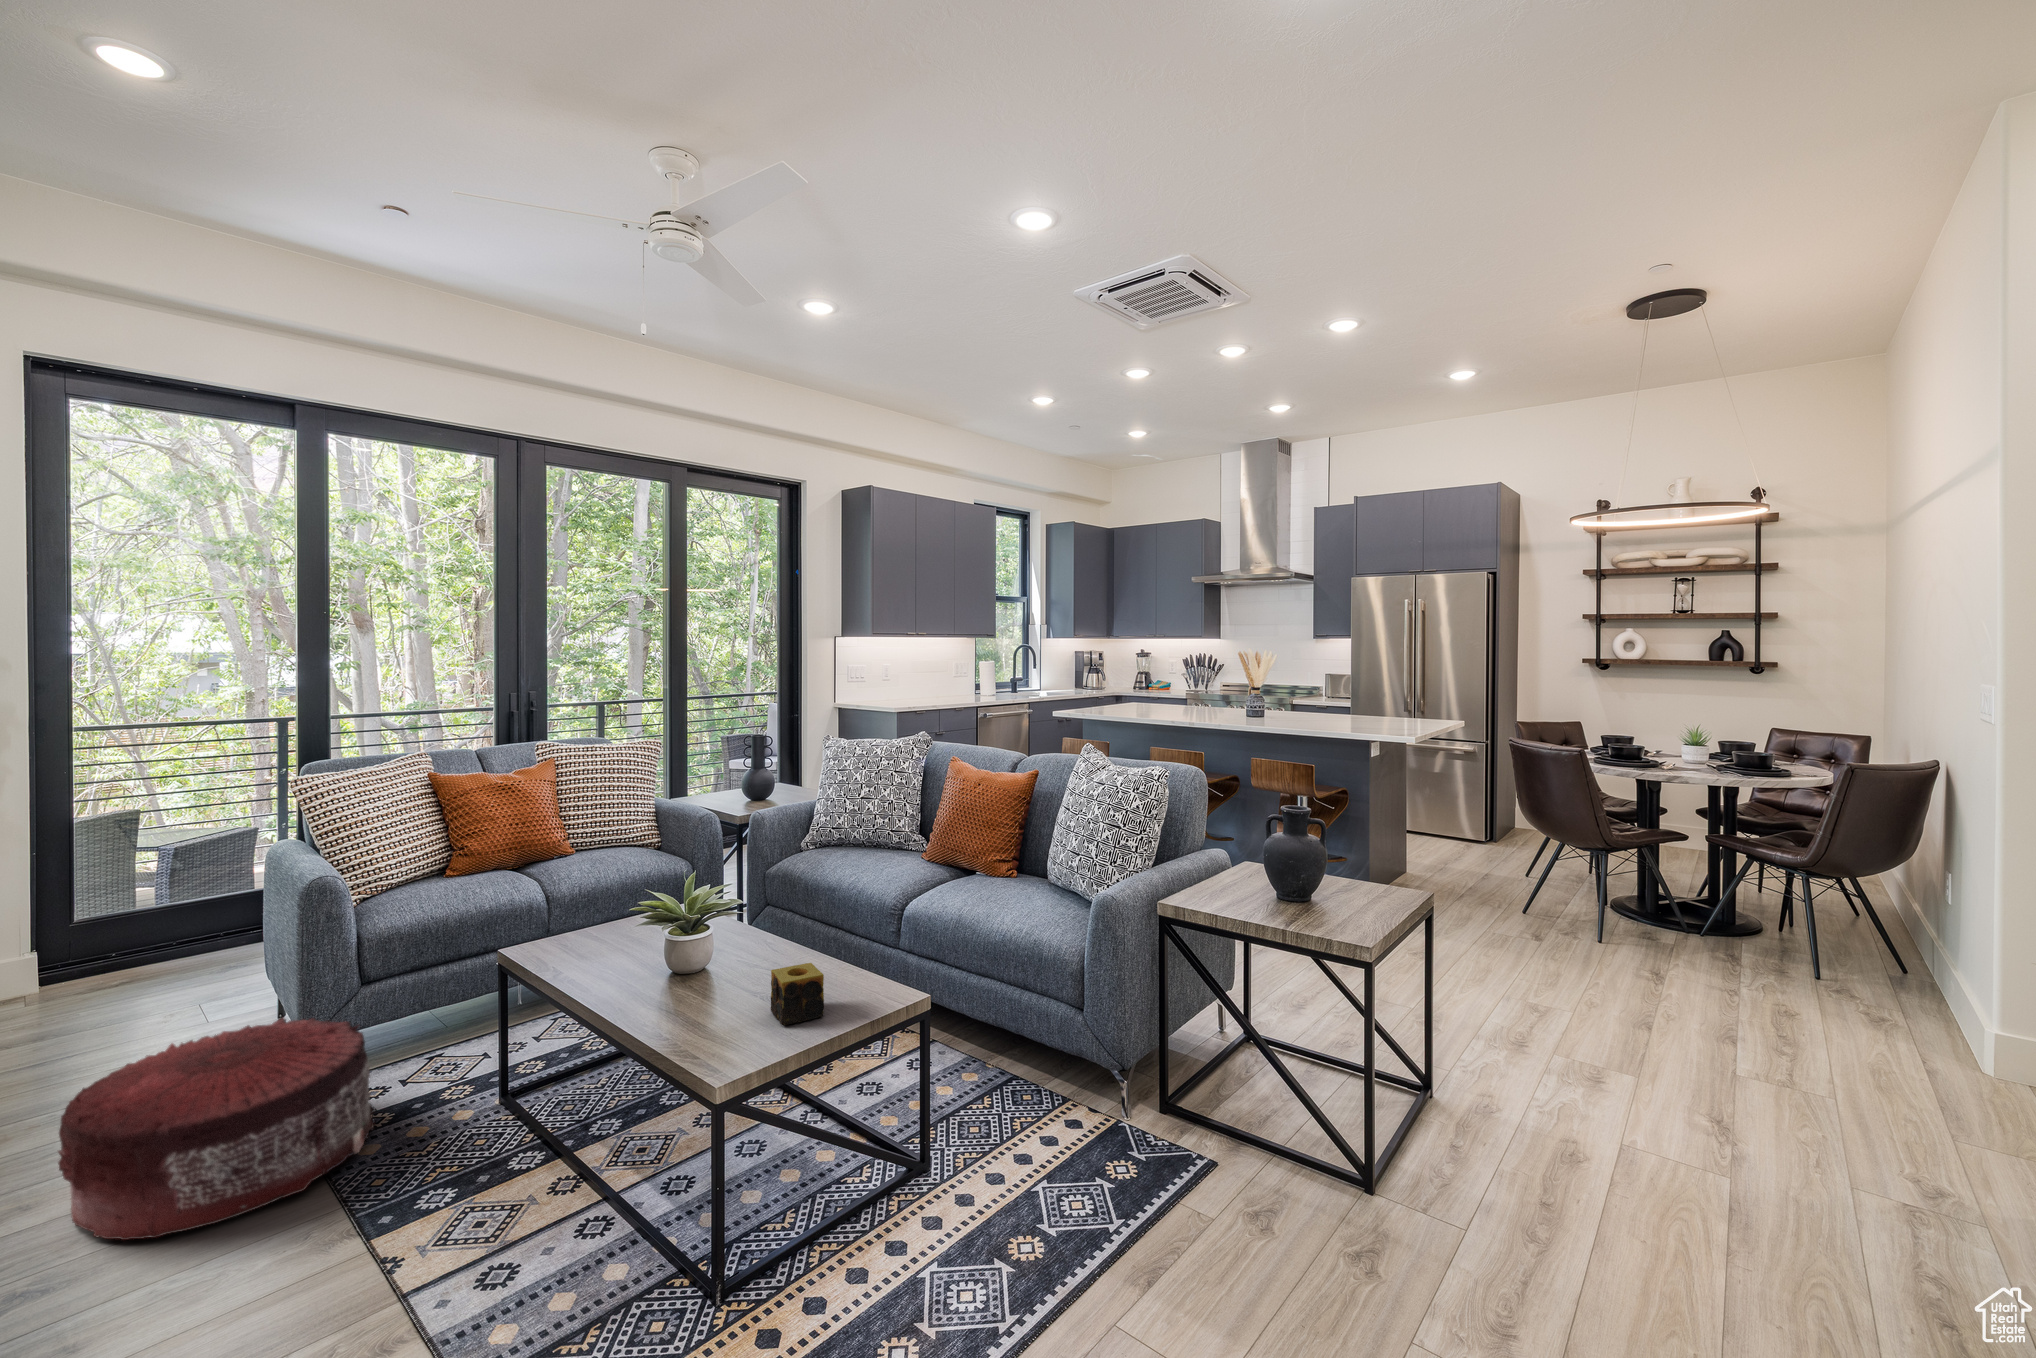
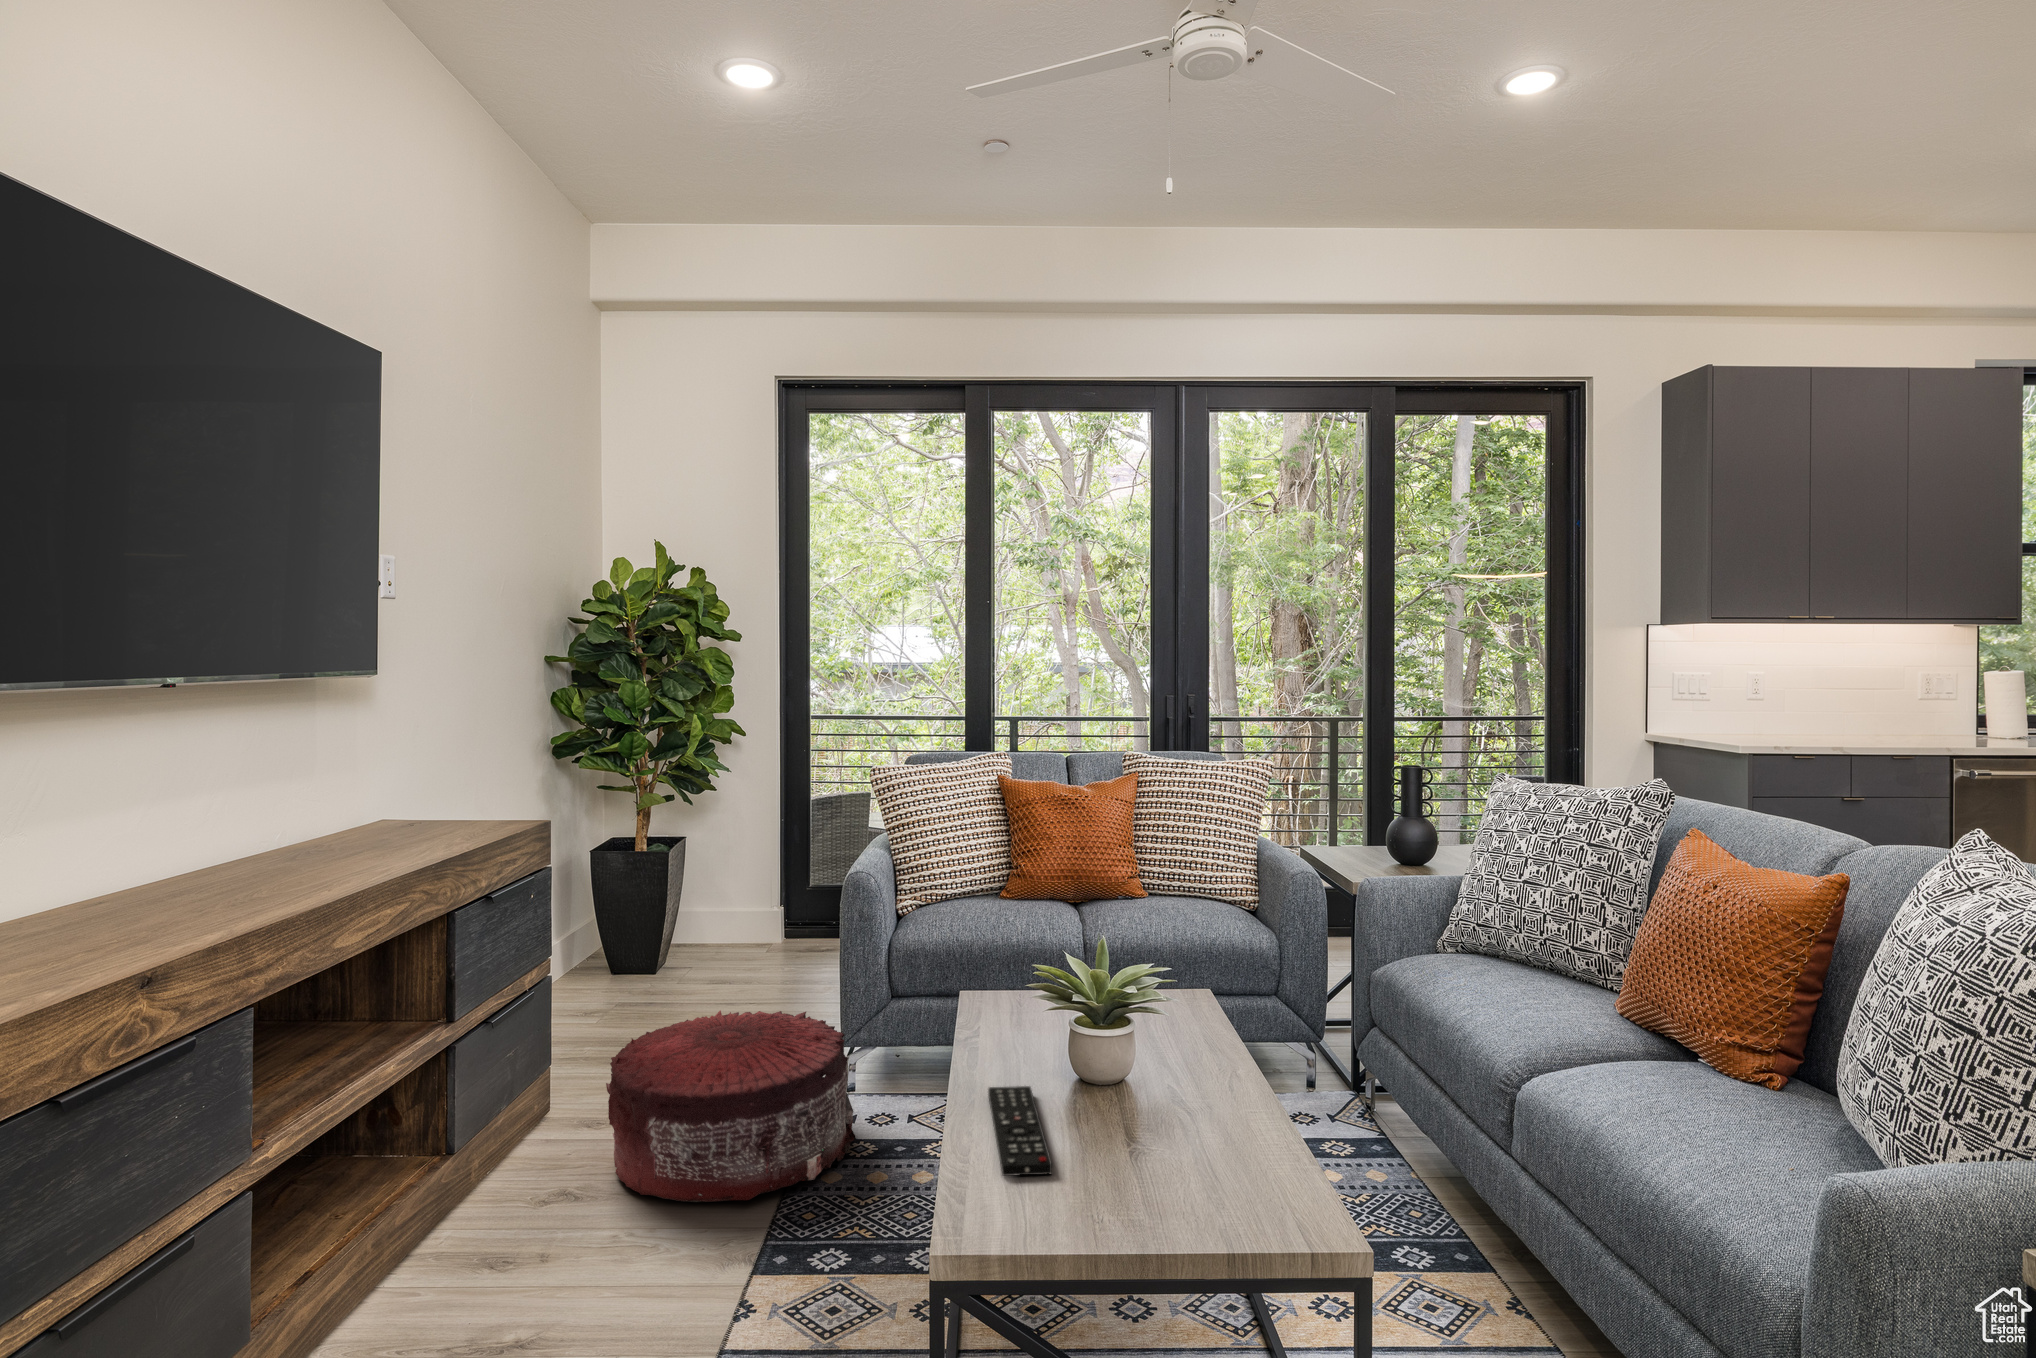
candle: present [771,963,824,1025] -> none [1113,1117,1192,1218]
remote control: none [619,985,722,1035] -> present [988,1086,1052,1176]

